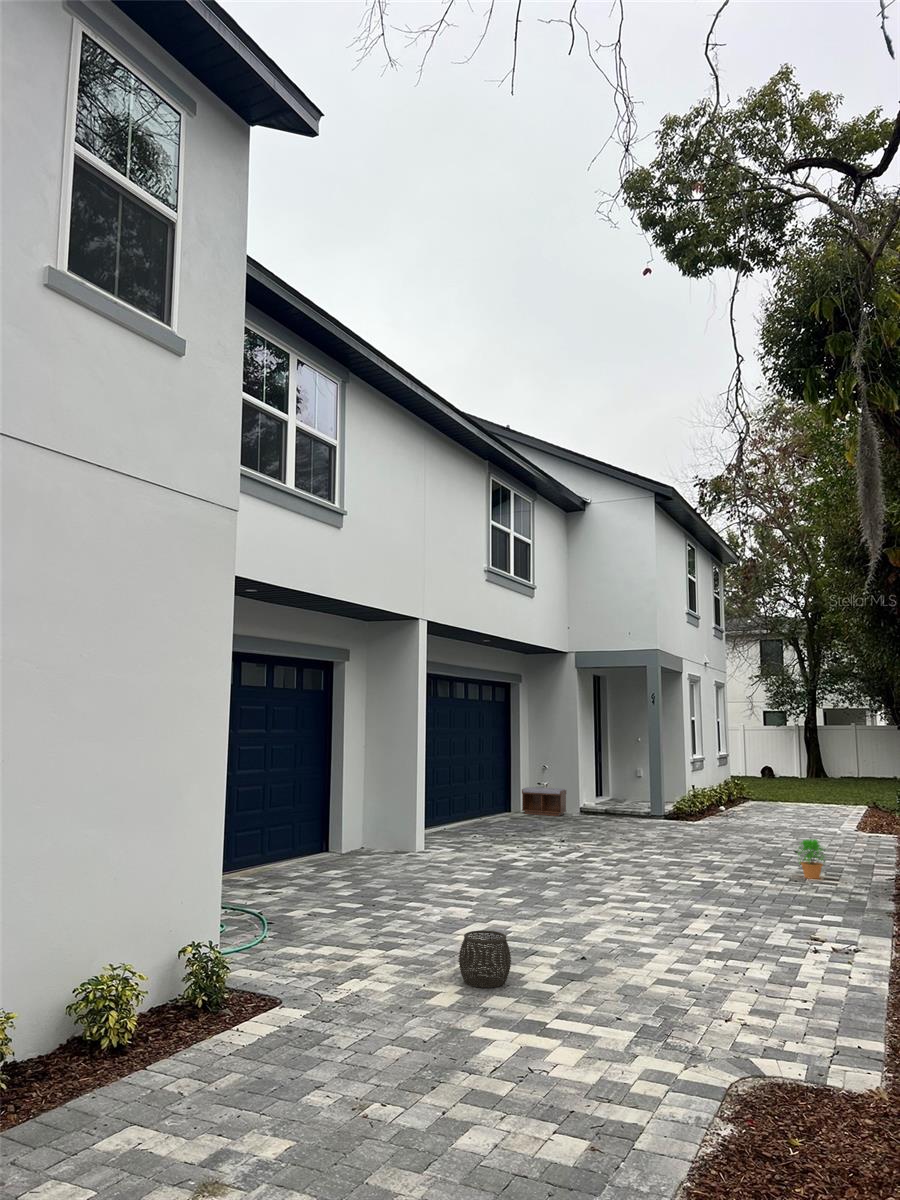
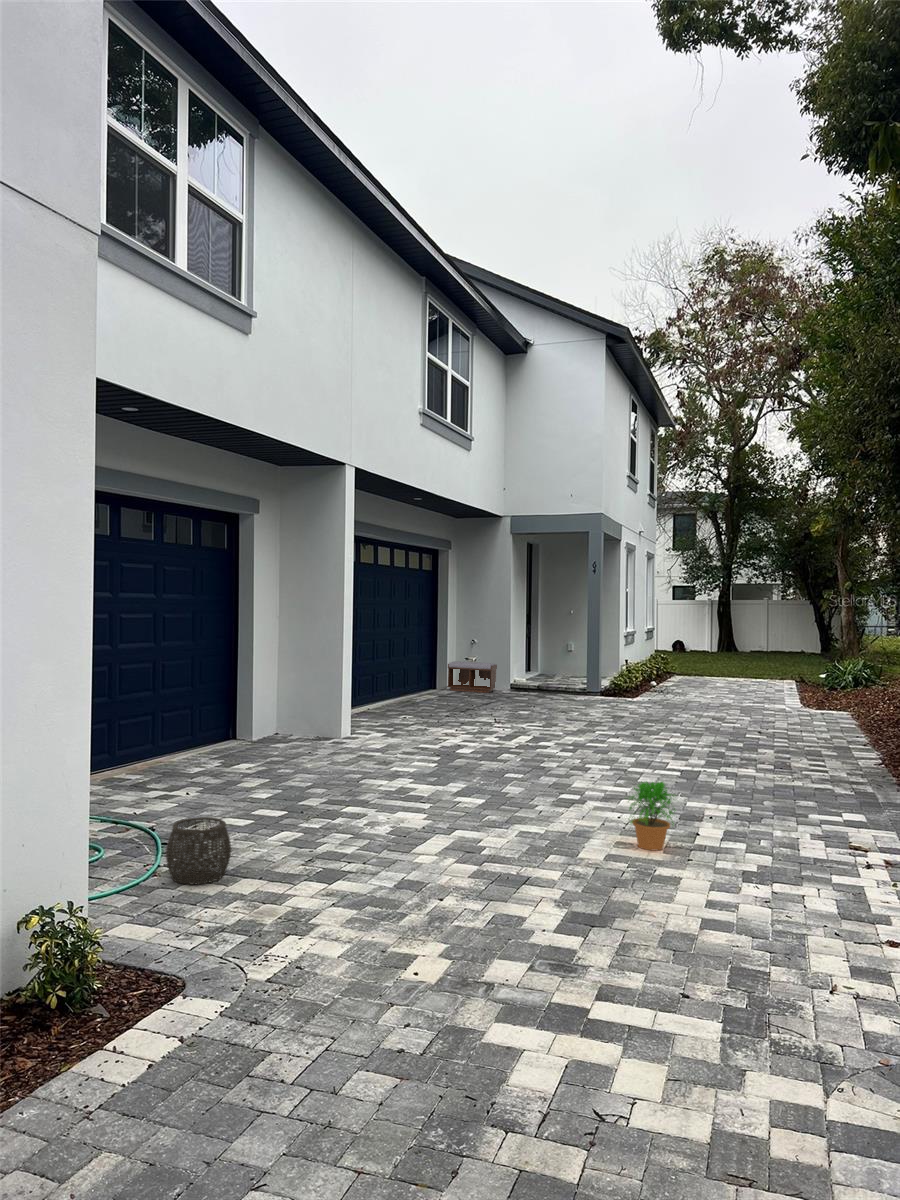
potted plant: present [798,839,824,879] -> present [629,781,676,850]
woven basket: present [459,930,511,988] -> present [166,817,231,885]

